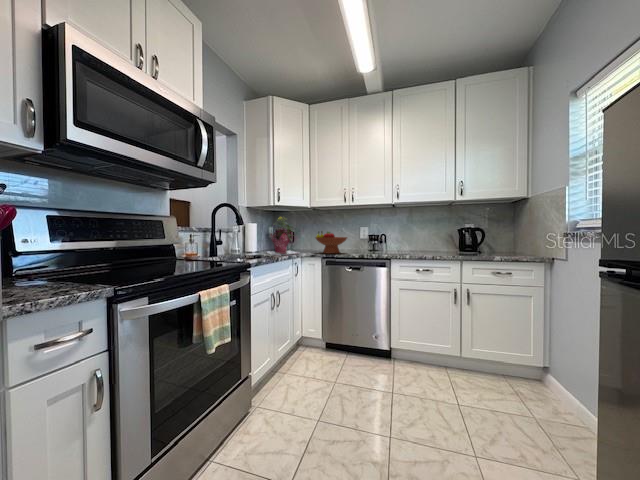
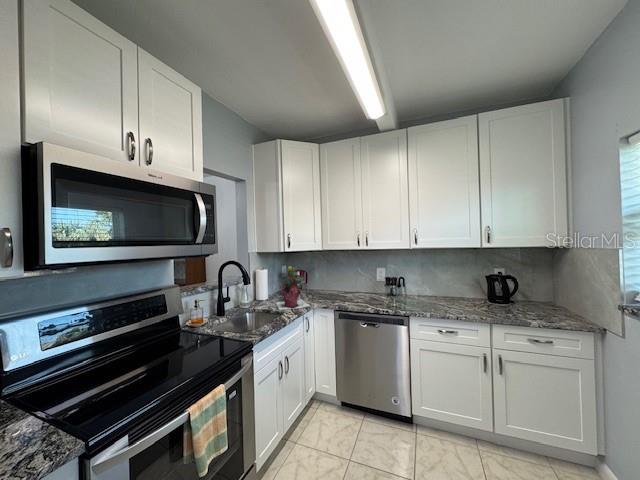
fruit bowl: present [316,231,347,254] -> none [327,280,363,305]

